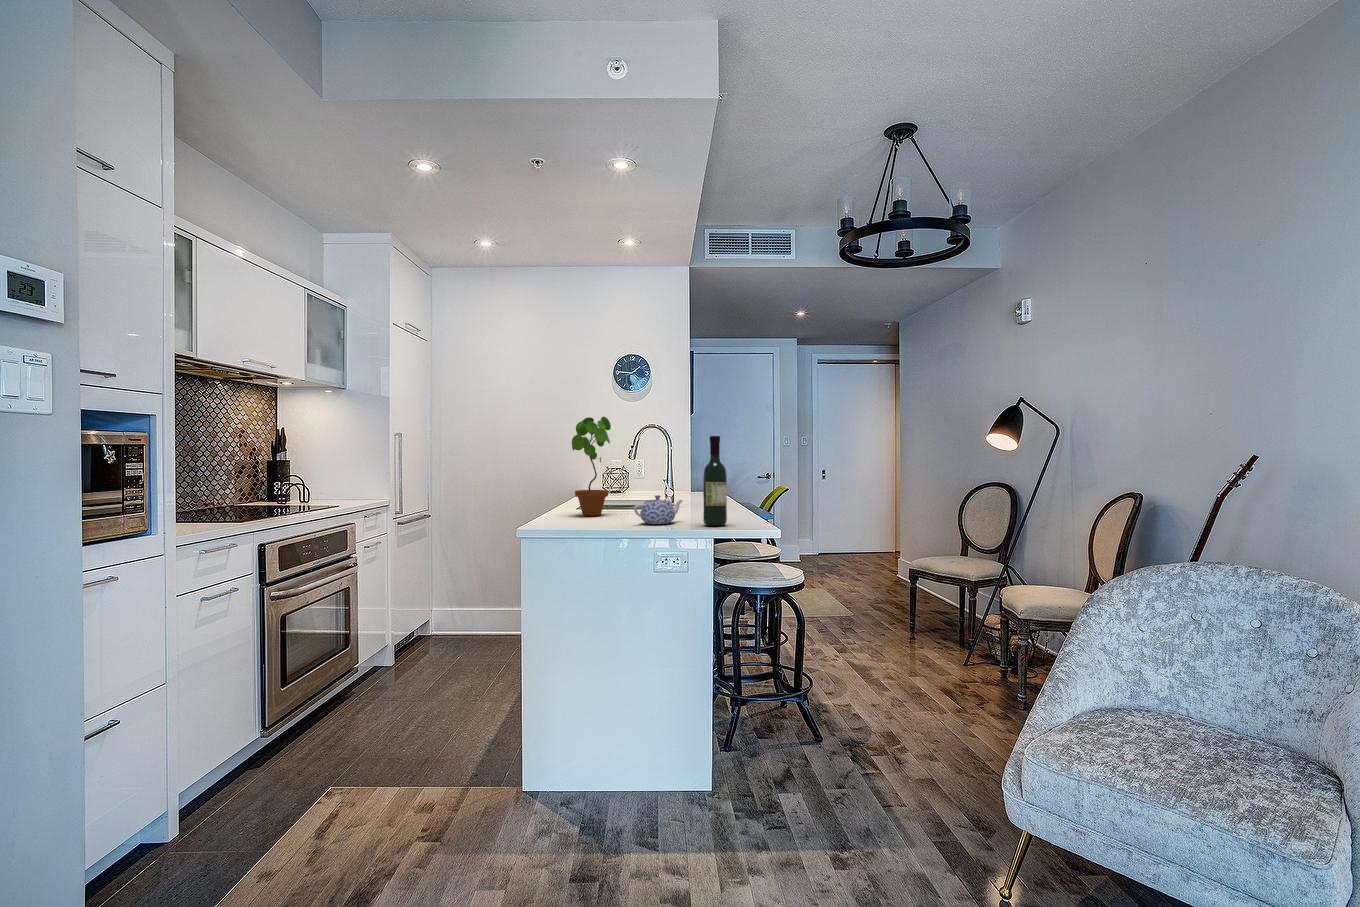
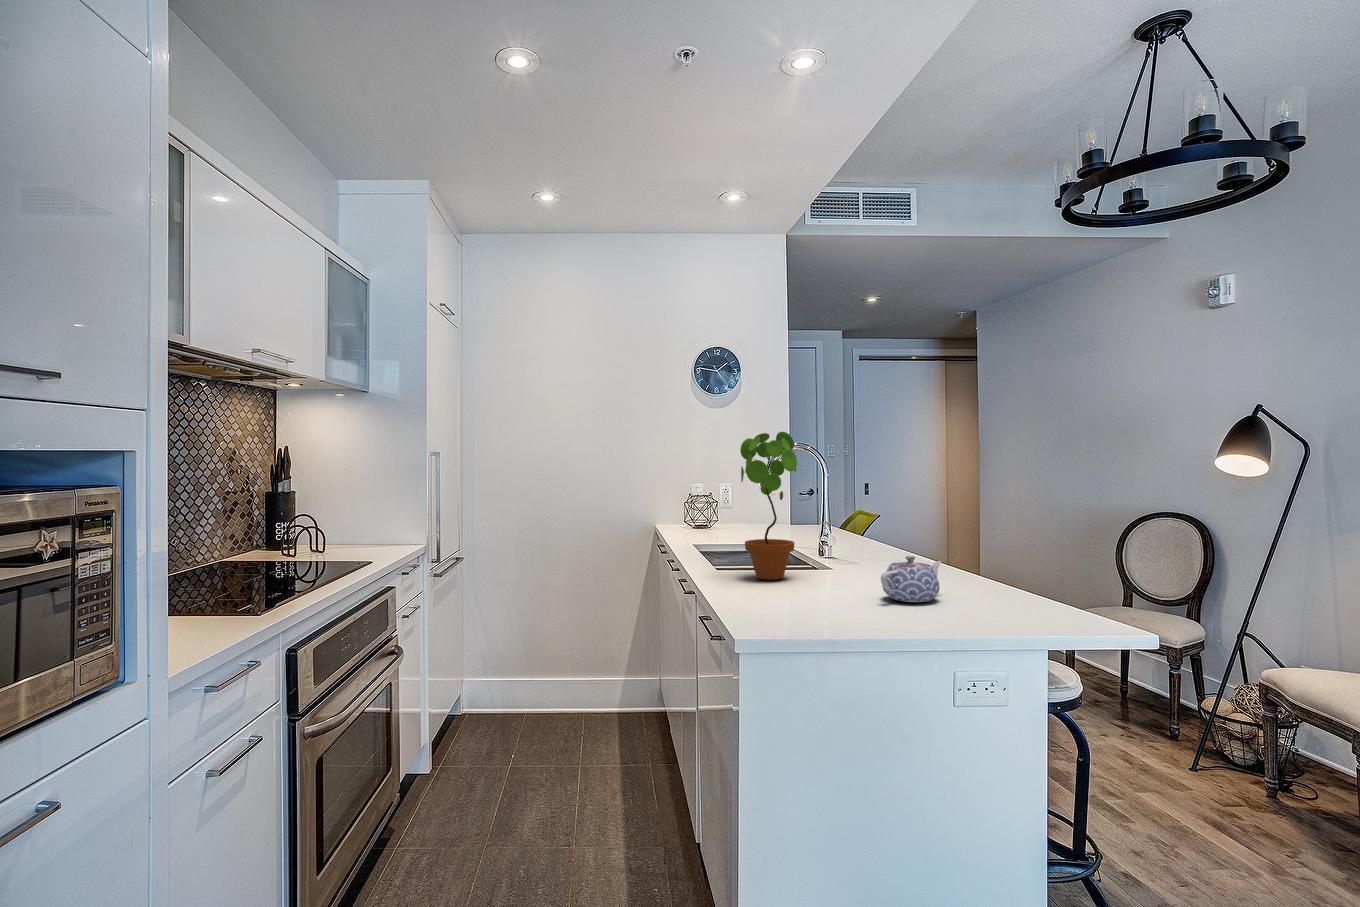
wine bottle: present [703,436,727,526] -> none [997,465,1037,608]

